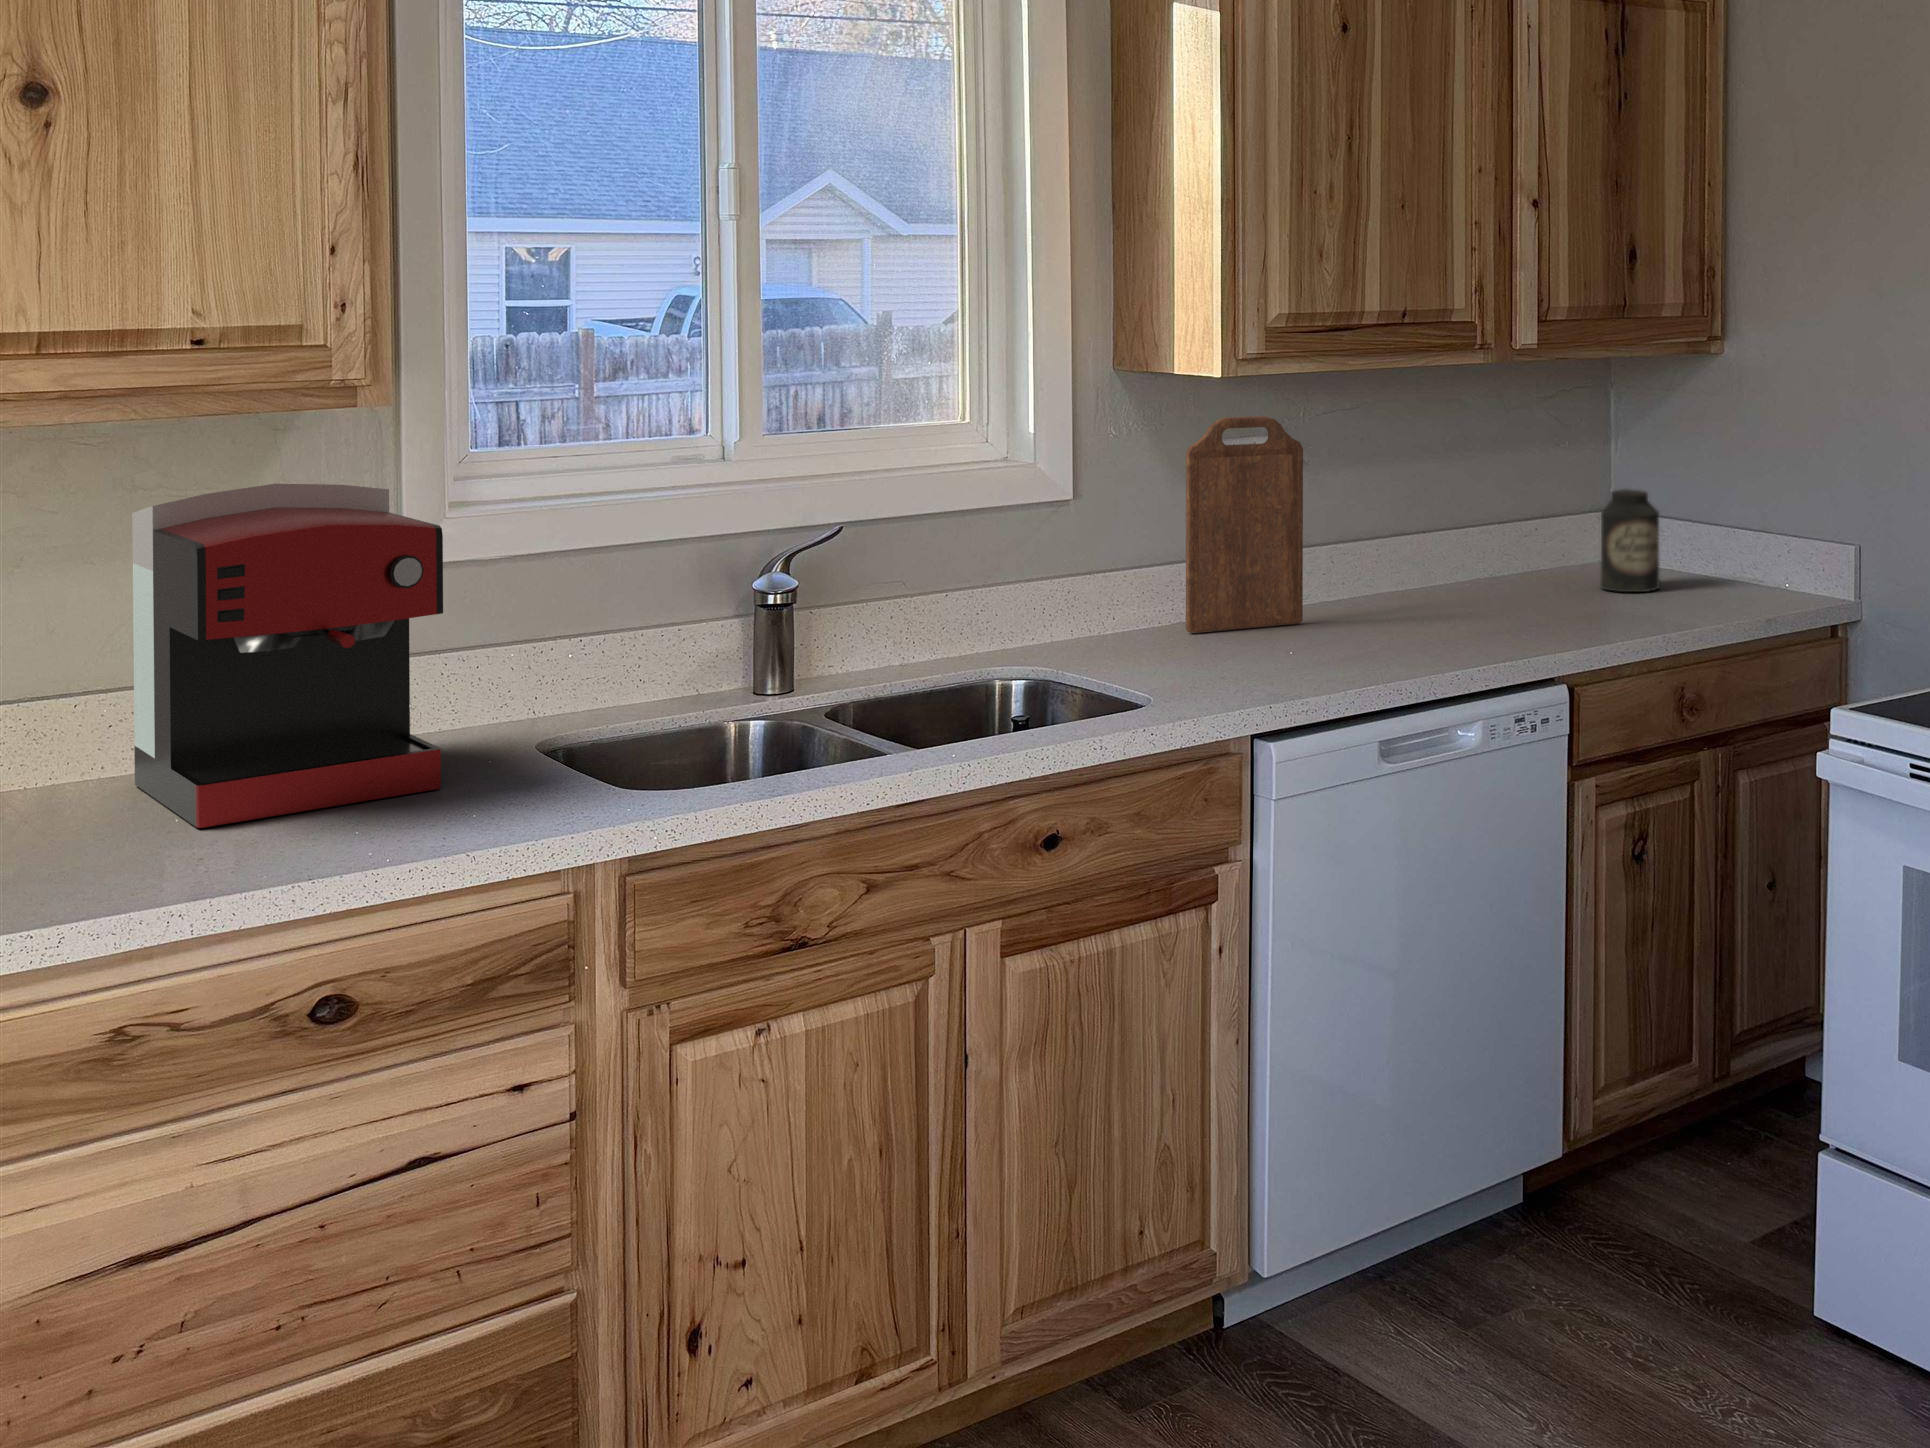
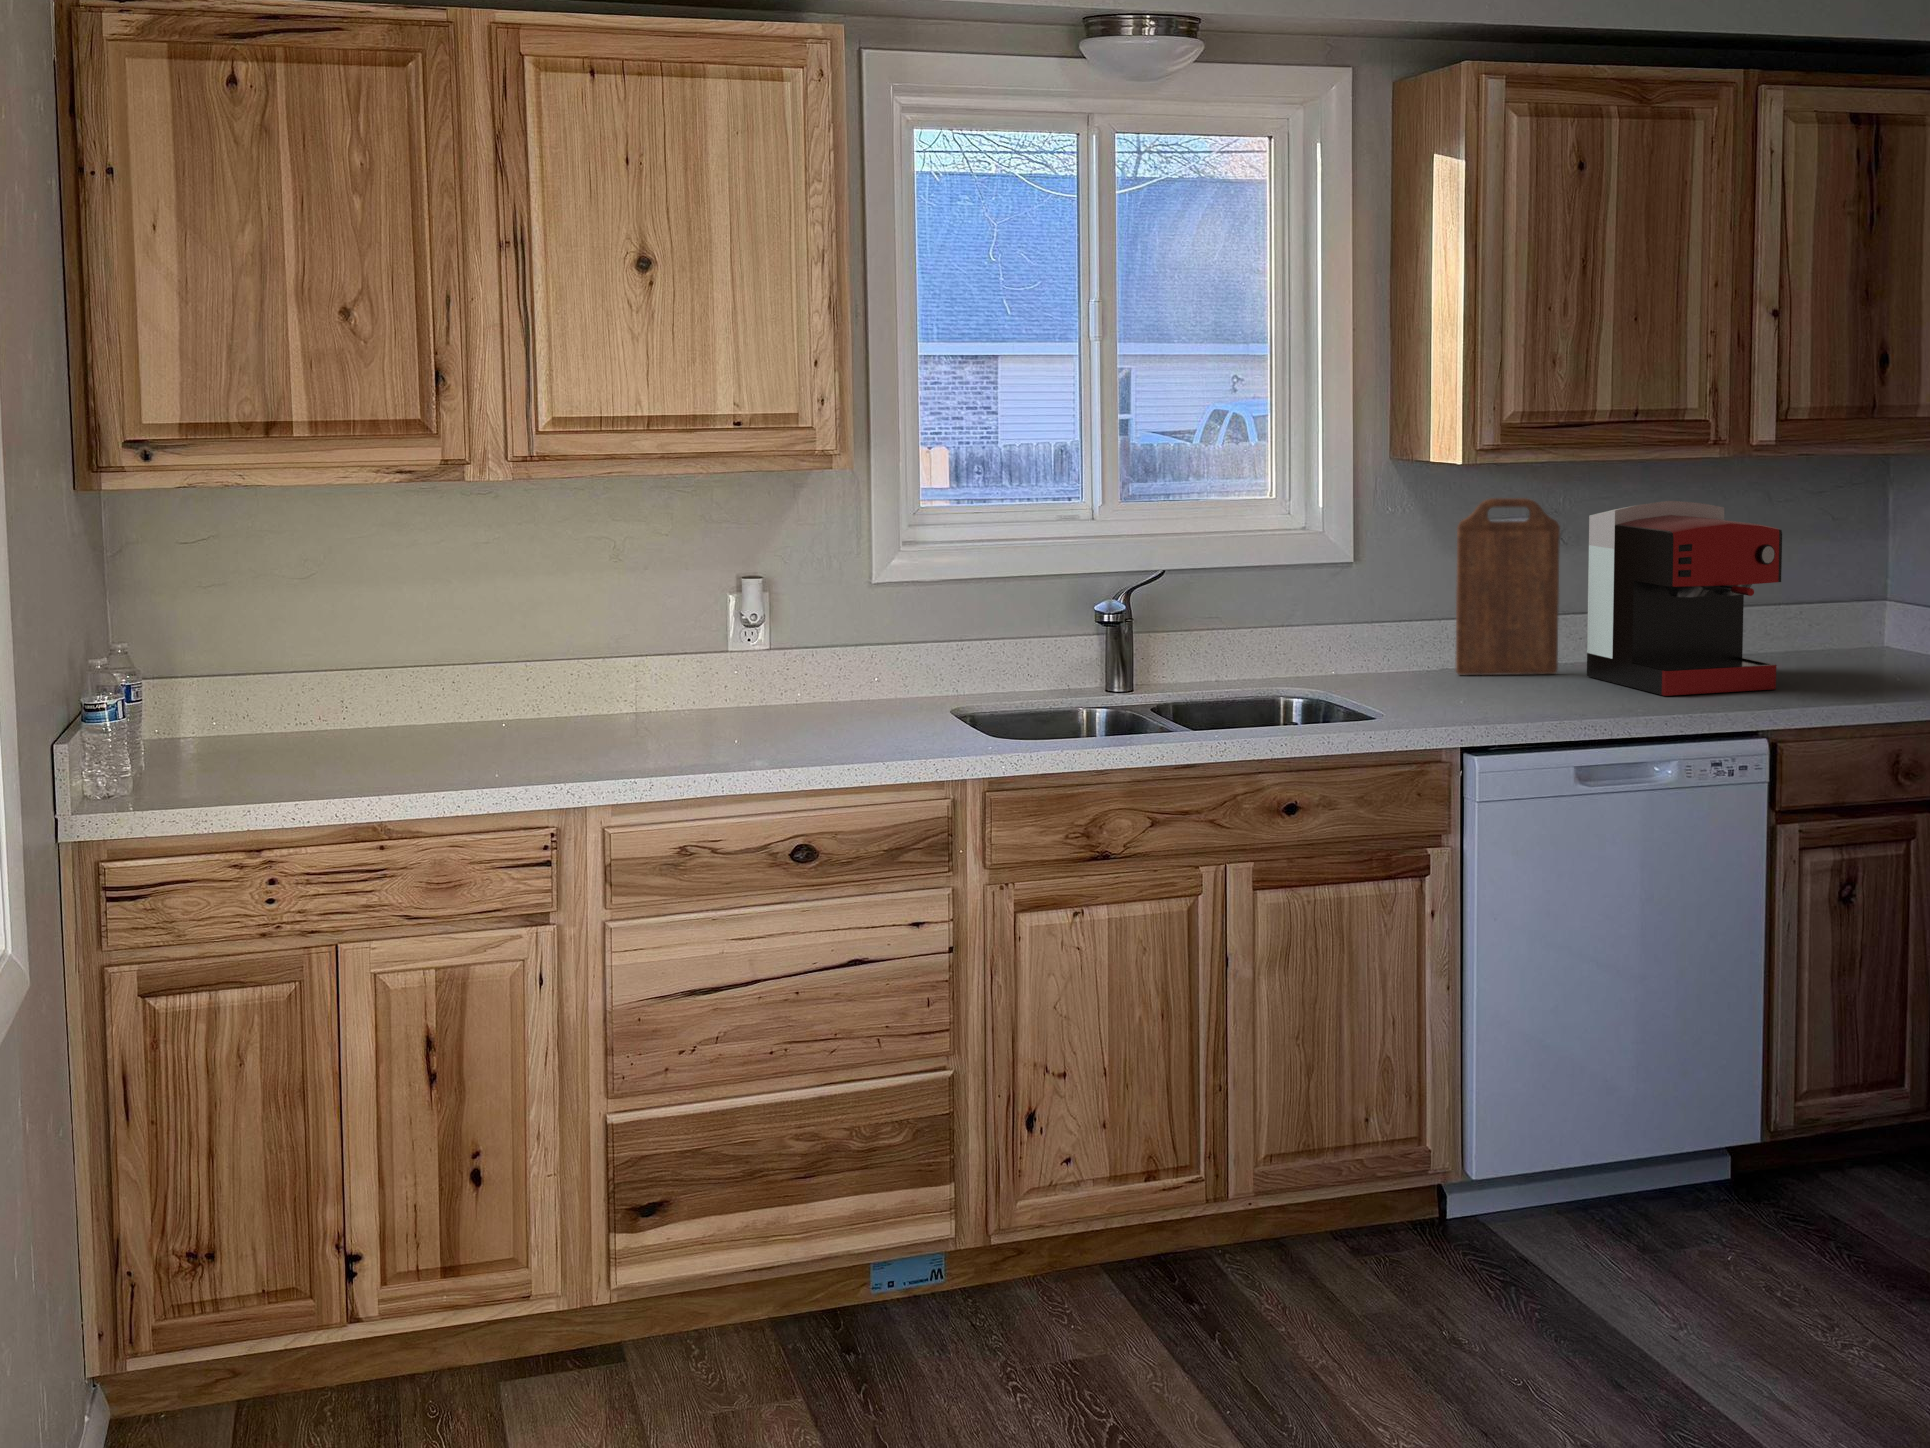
coffee maker: present [132,484,443,828] -> present [1587,501,1782,696]
canister: present [1600,489,1659,592] -> none [1853,577,1912,670]

